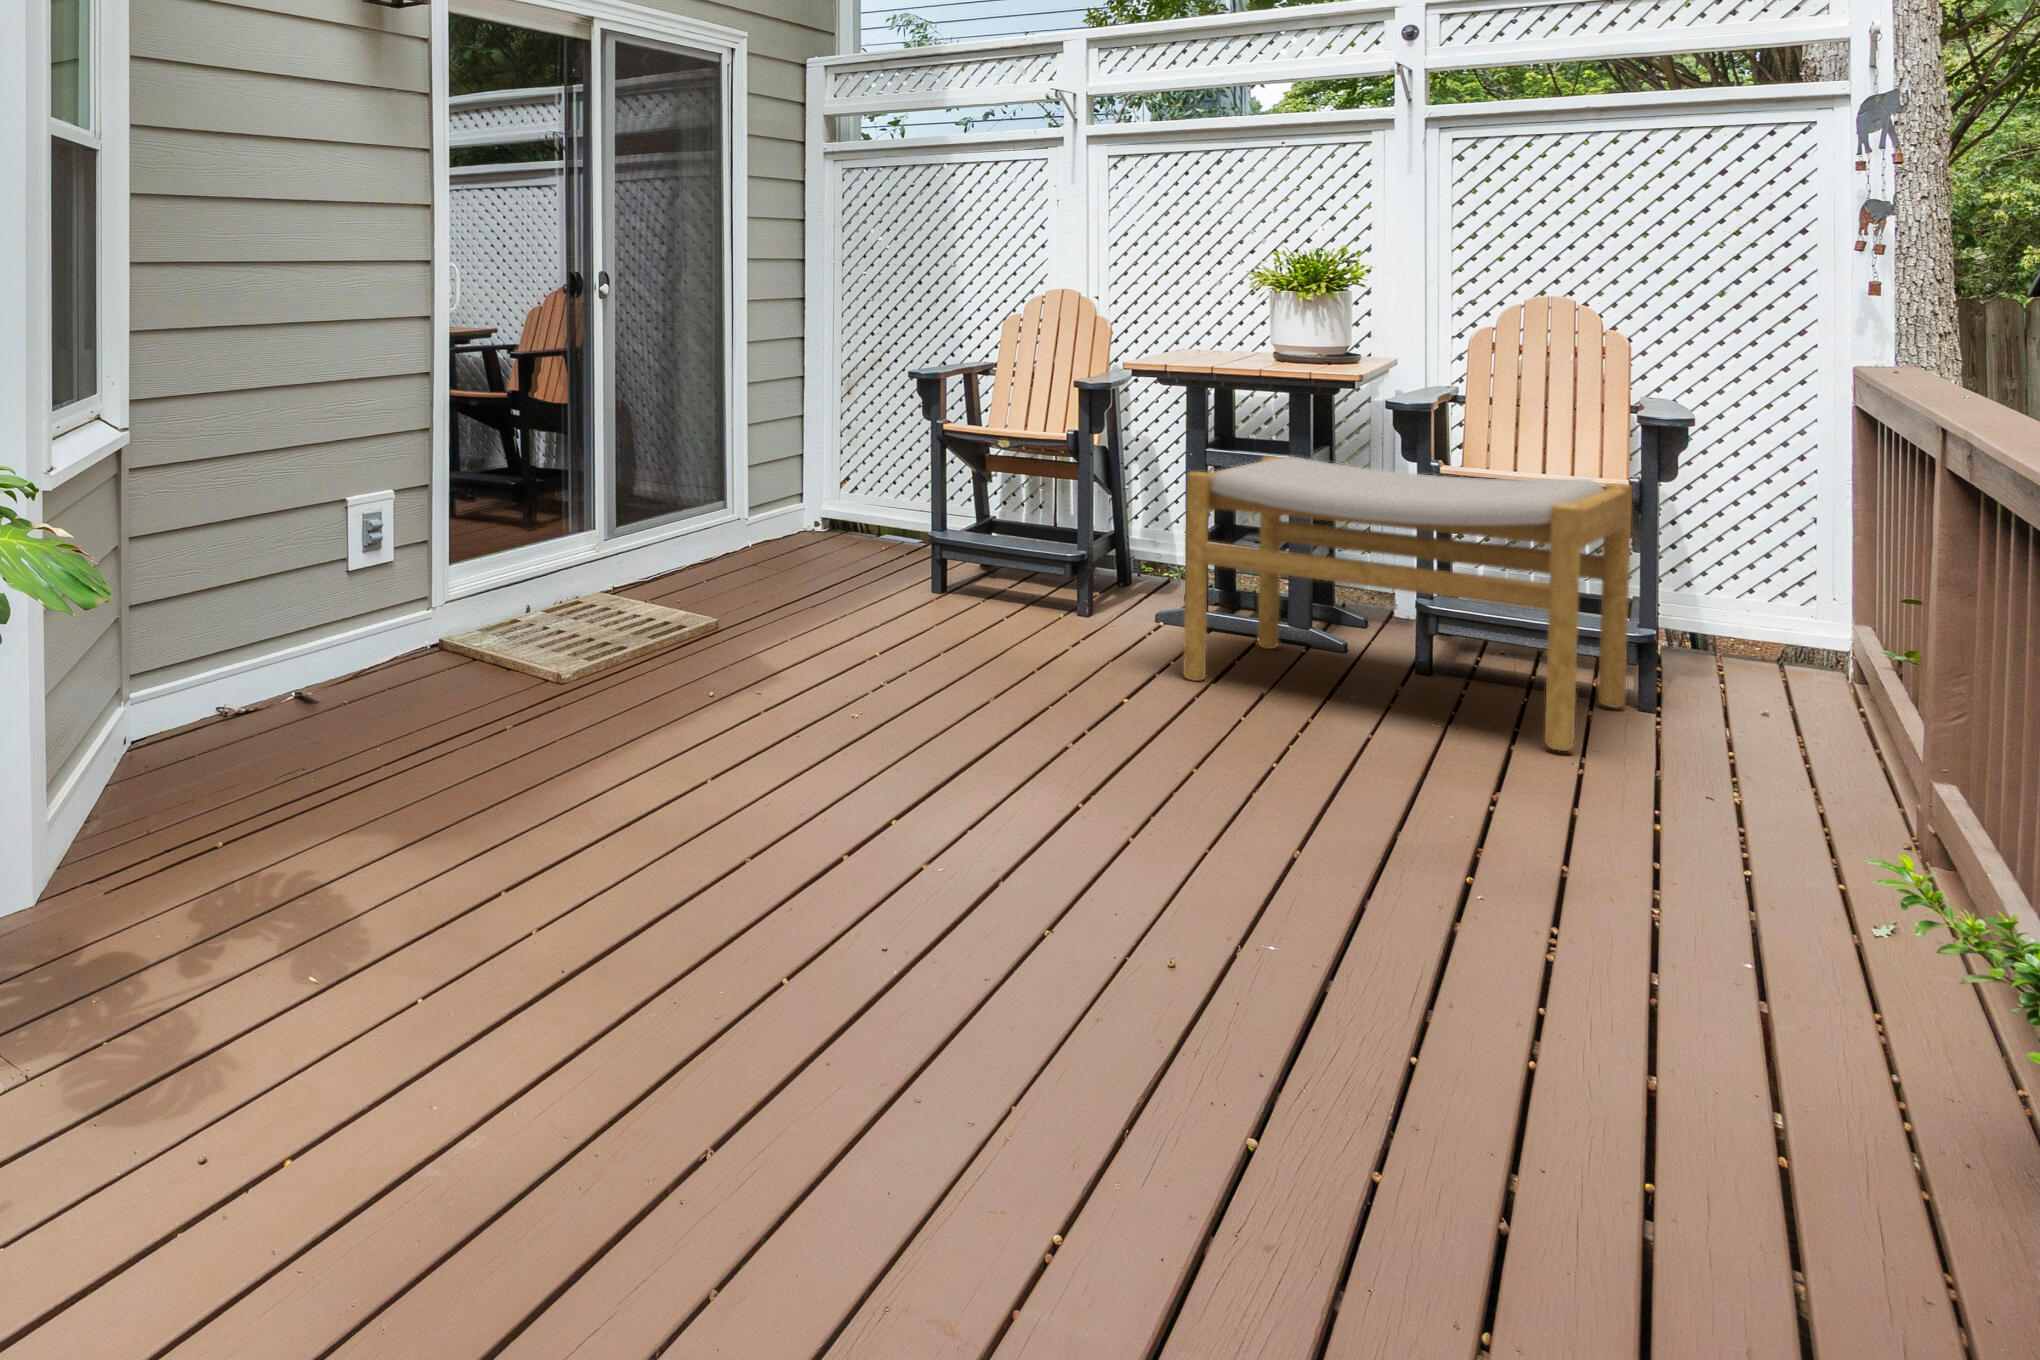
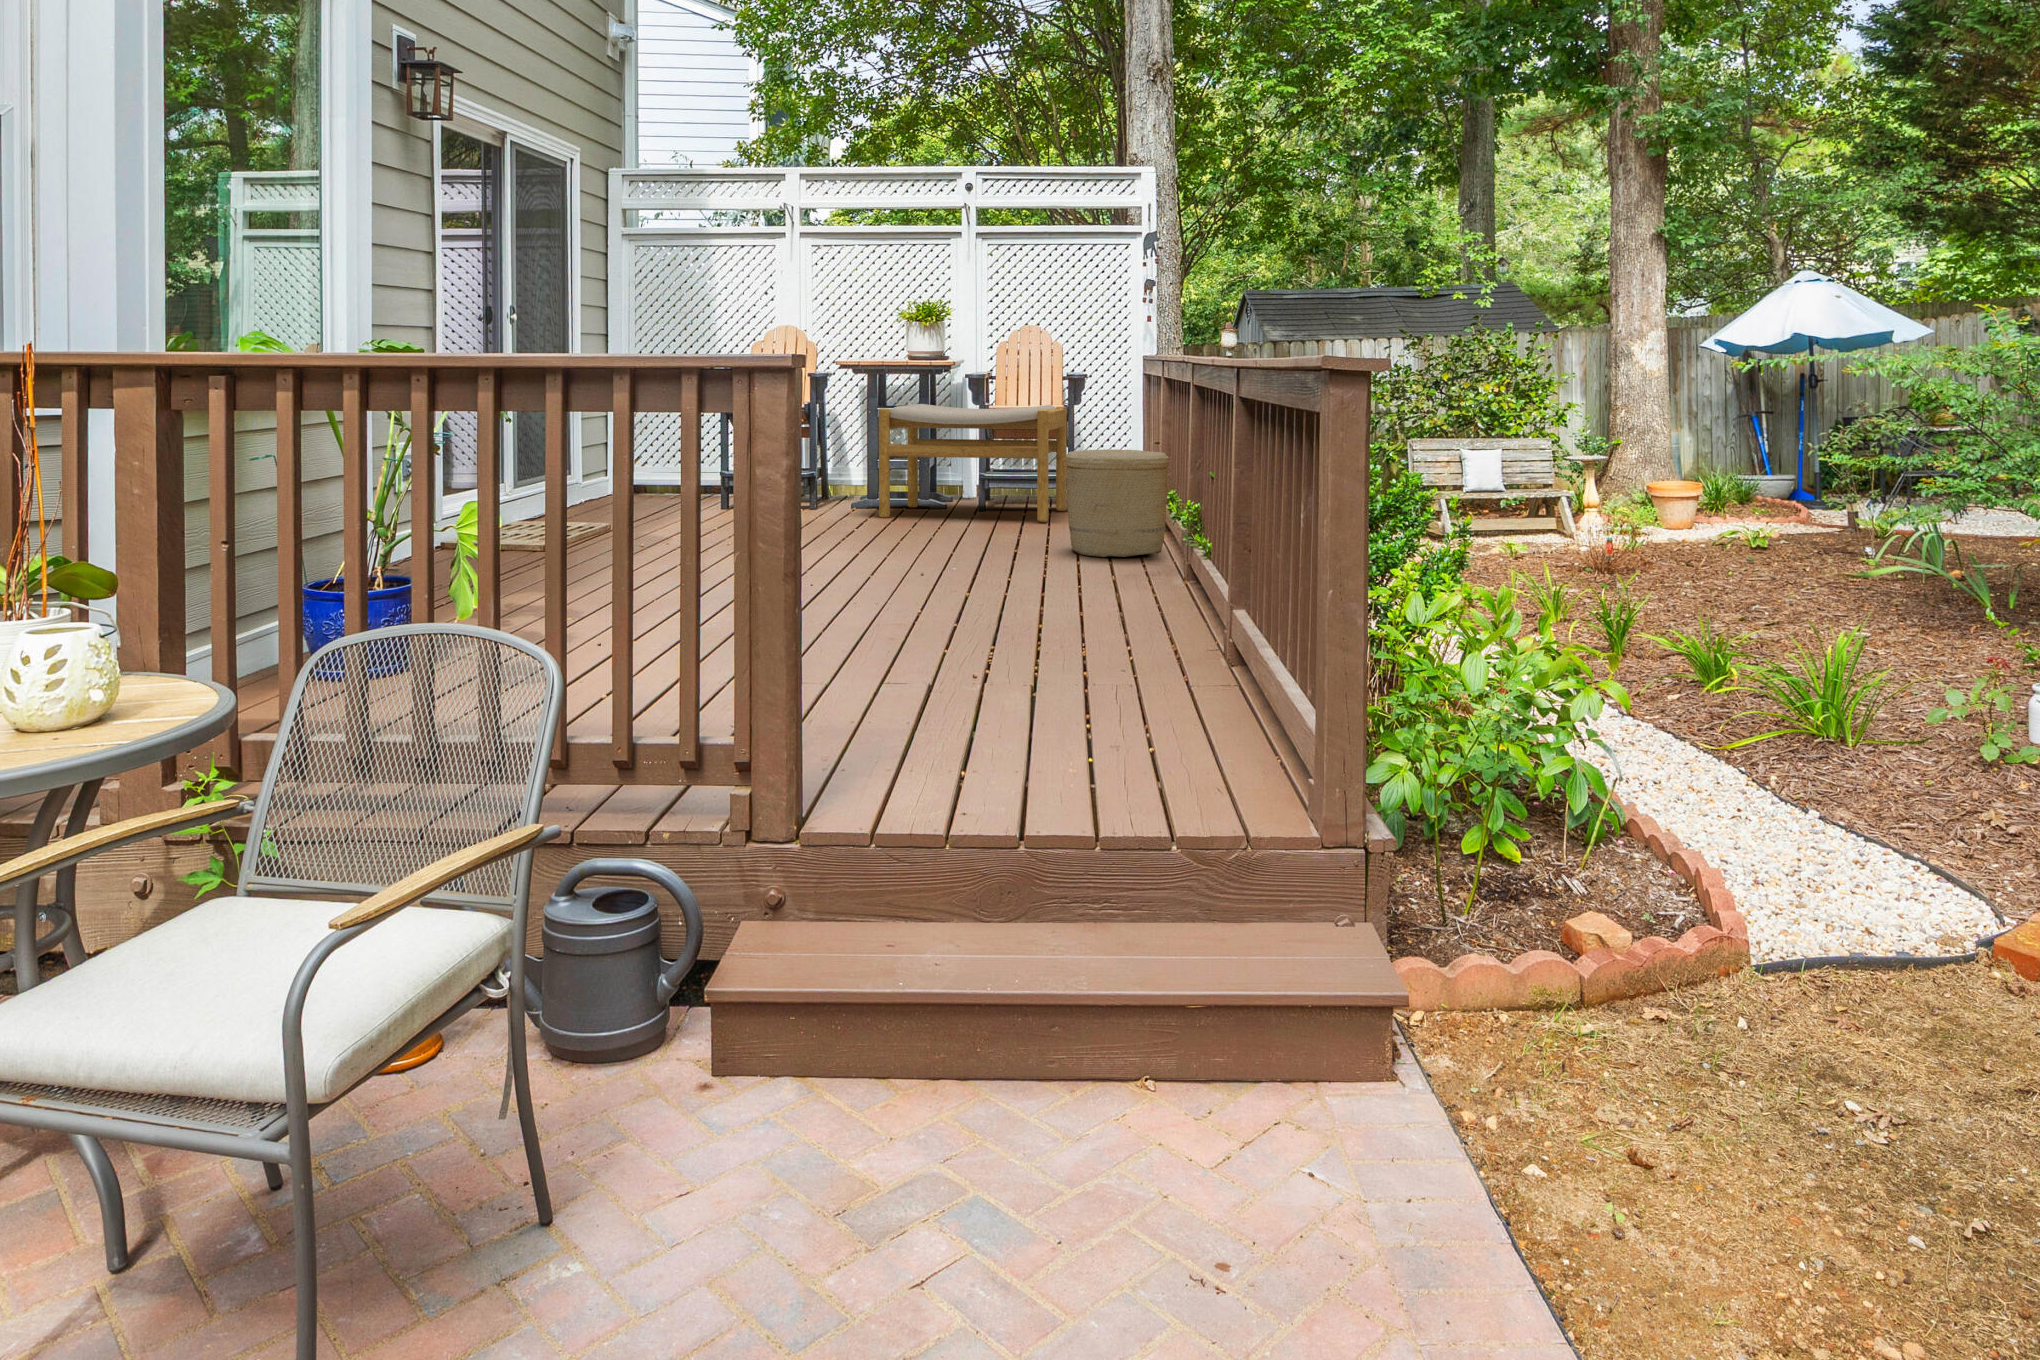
woven basket: none [1621,655,1986,997] -> present [1065,449,1169,557]

